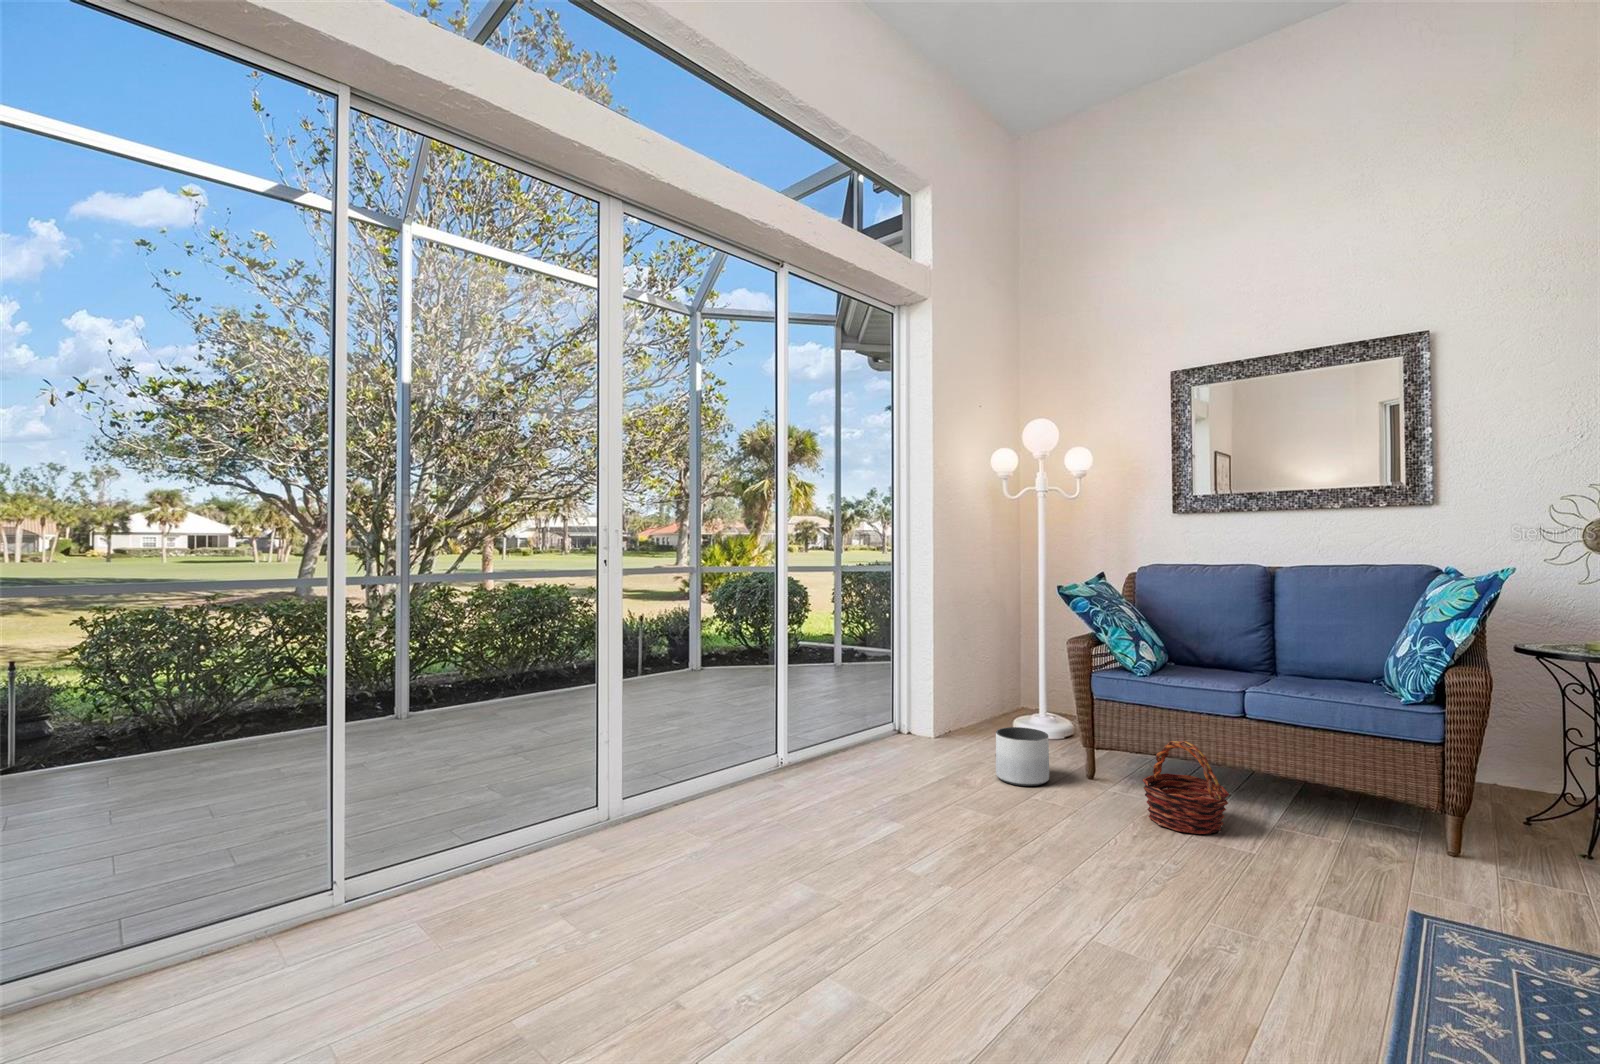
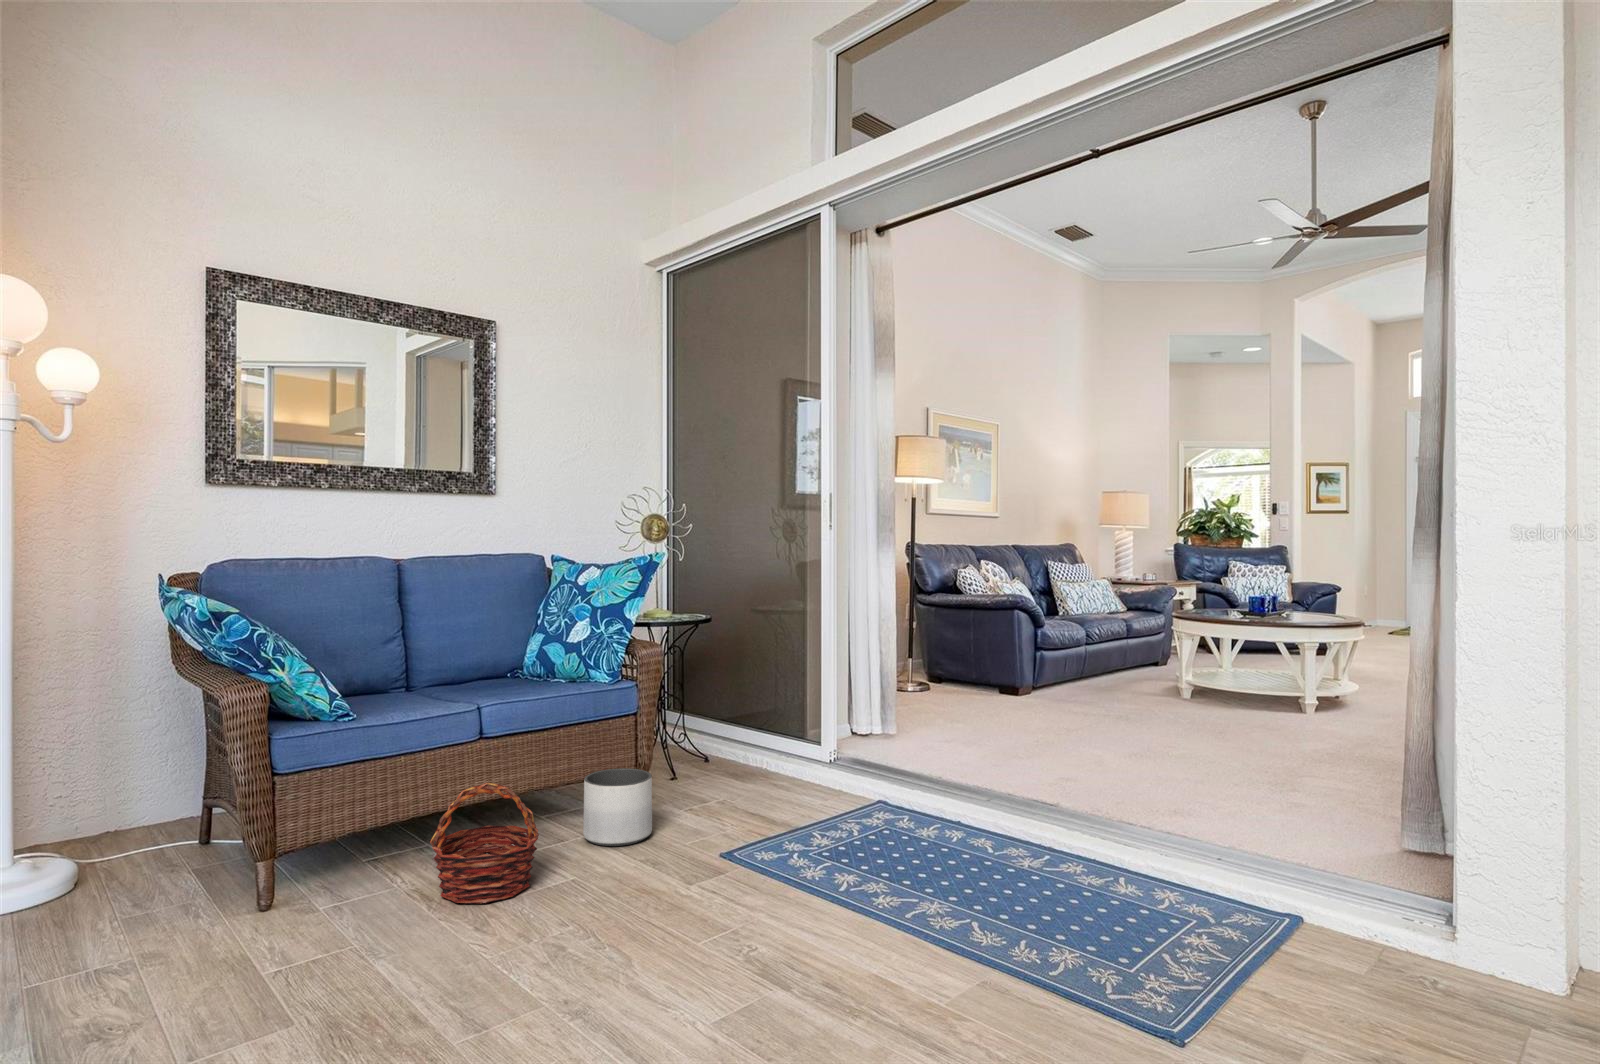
planter: present [996,727,1049,786] -> present [583,768,652,846]

